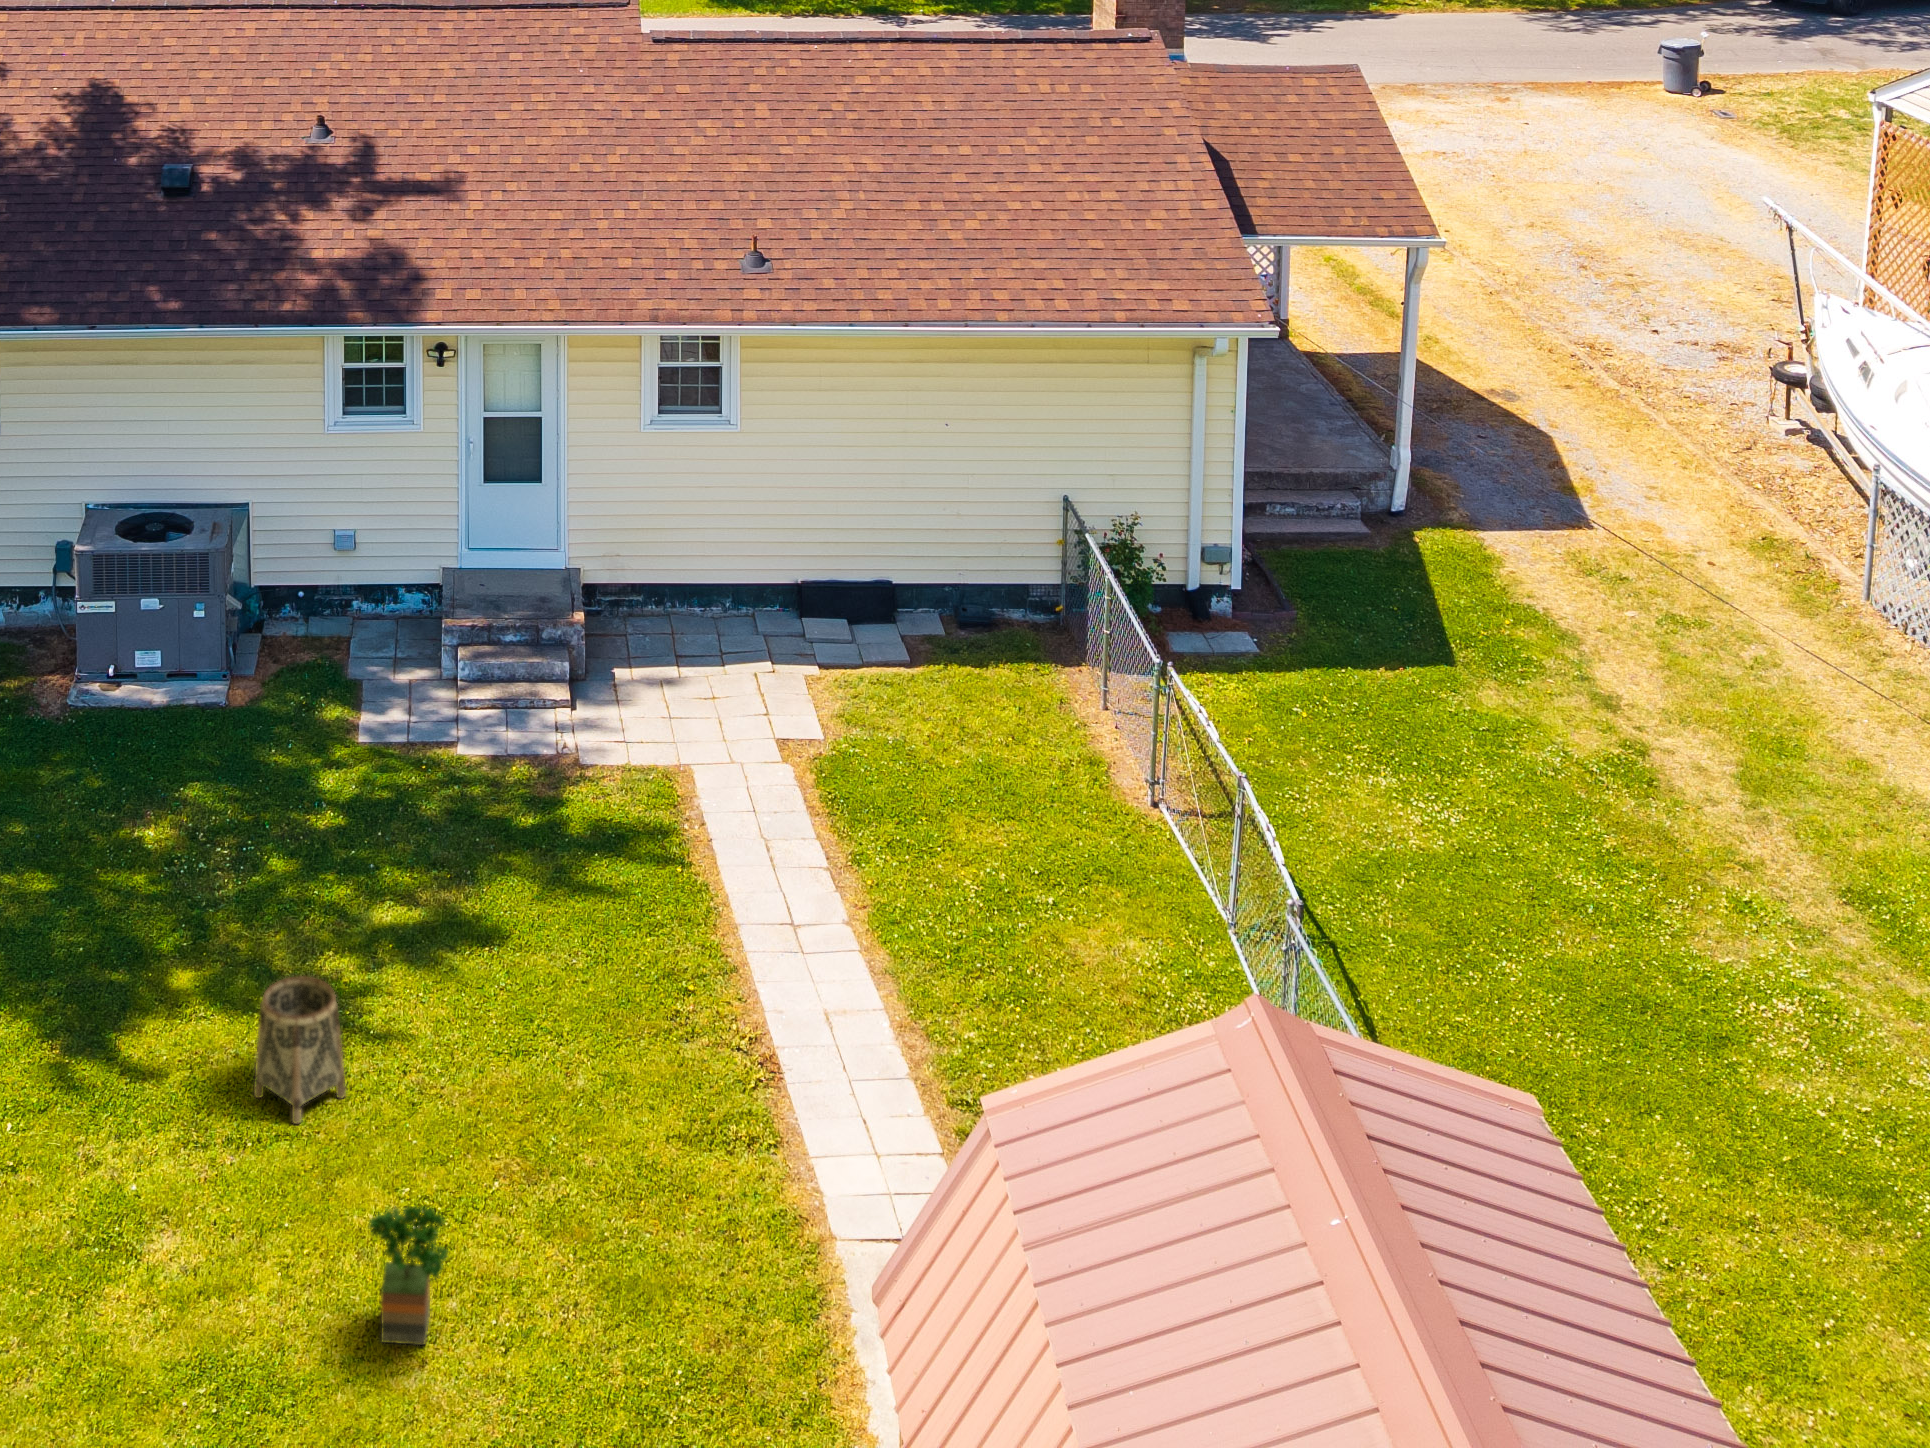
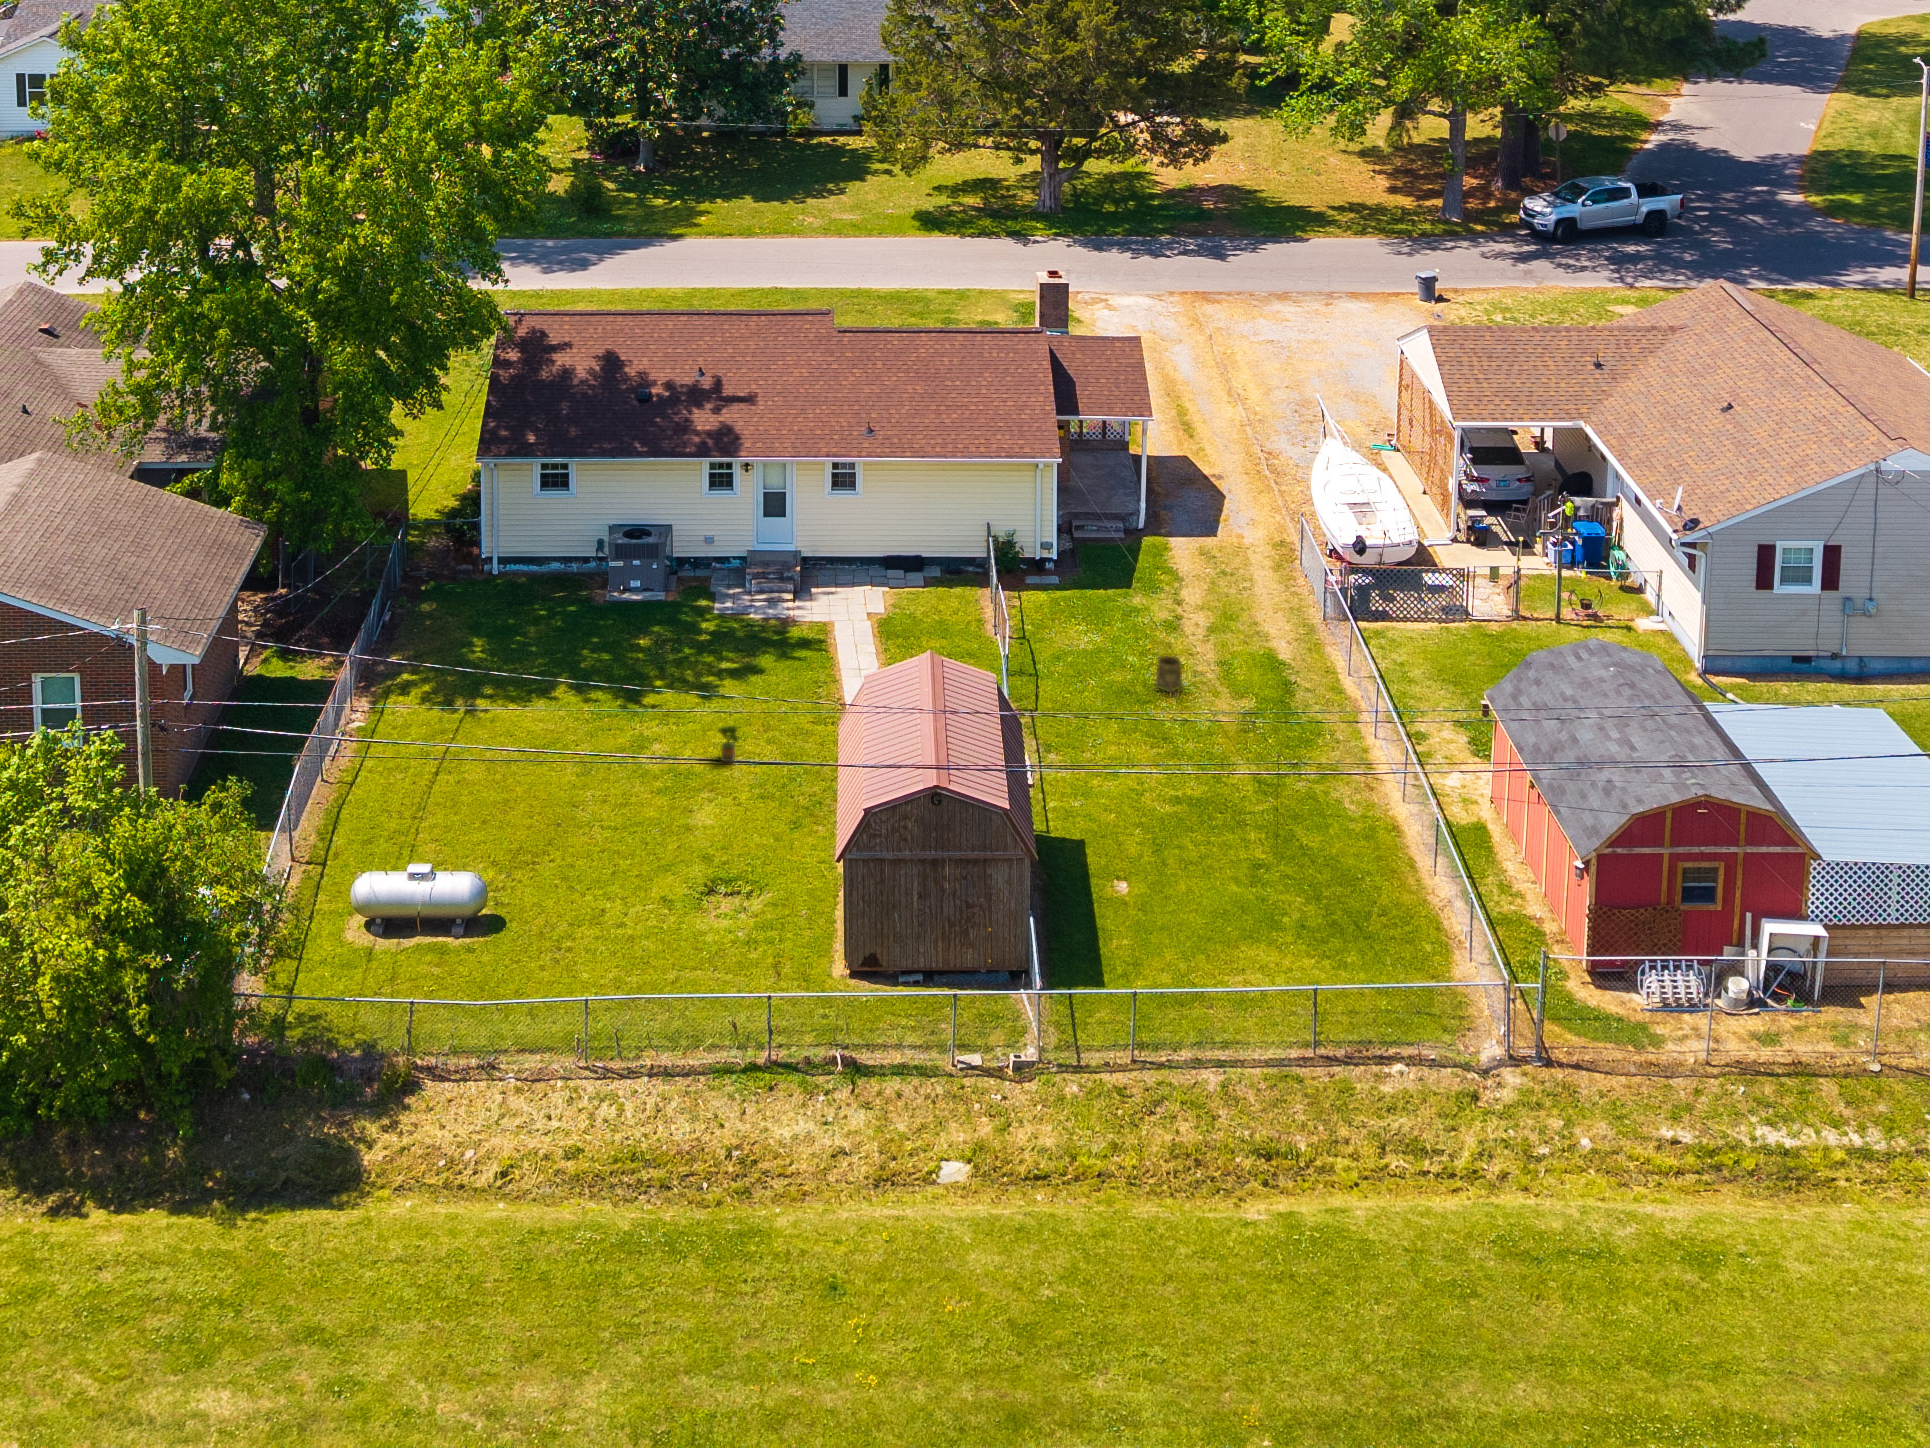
basket: present [254,976,346,1124] -> present [1155,656,1183,696]

